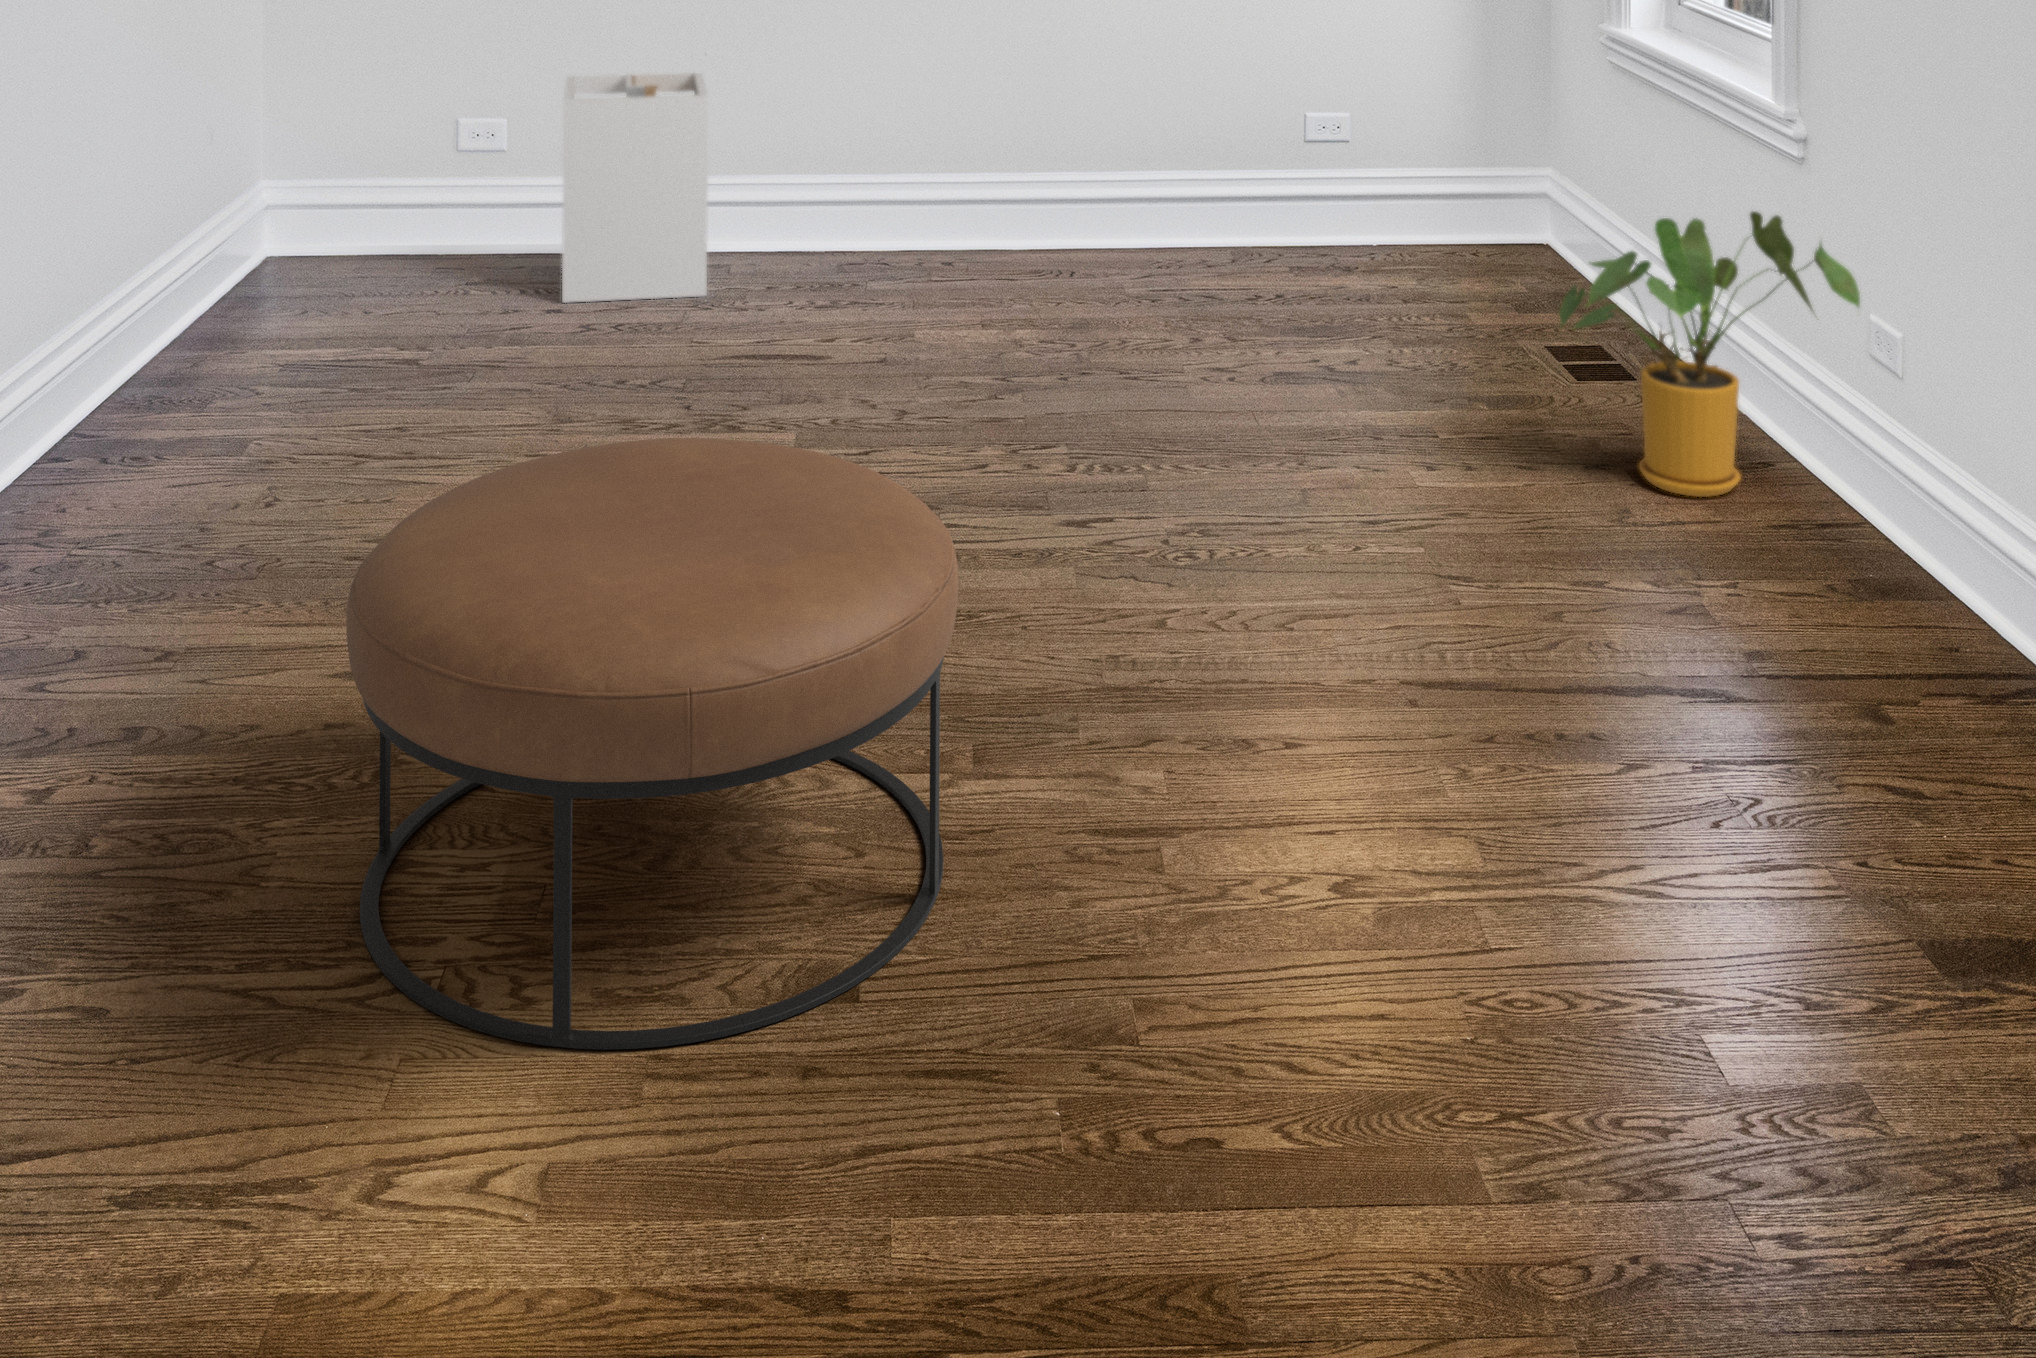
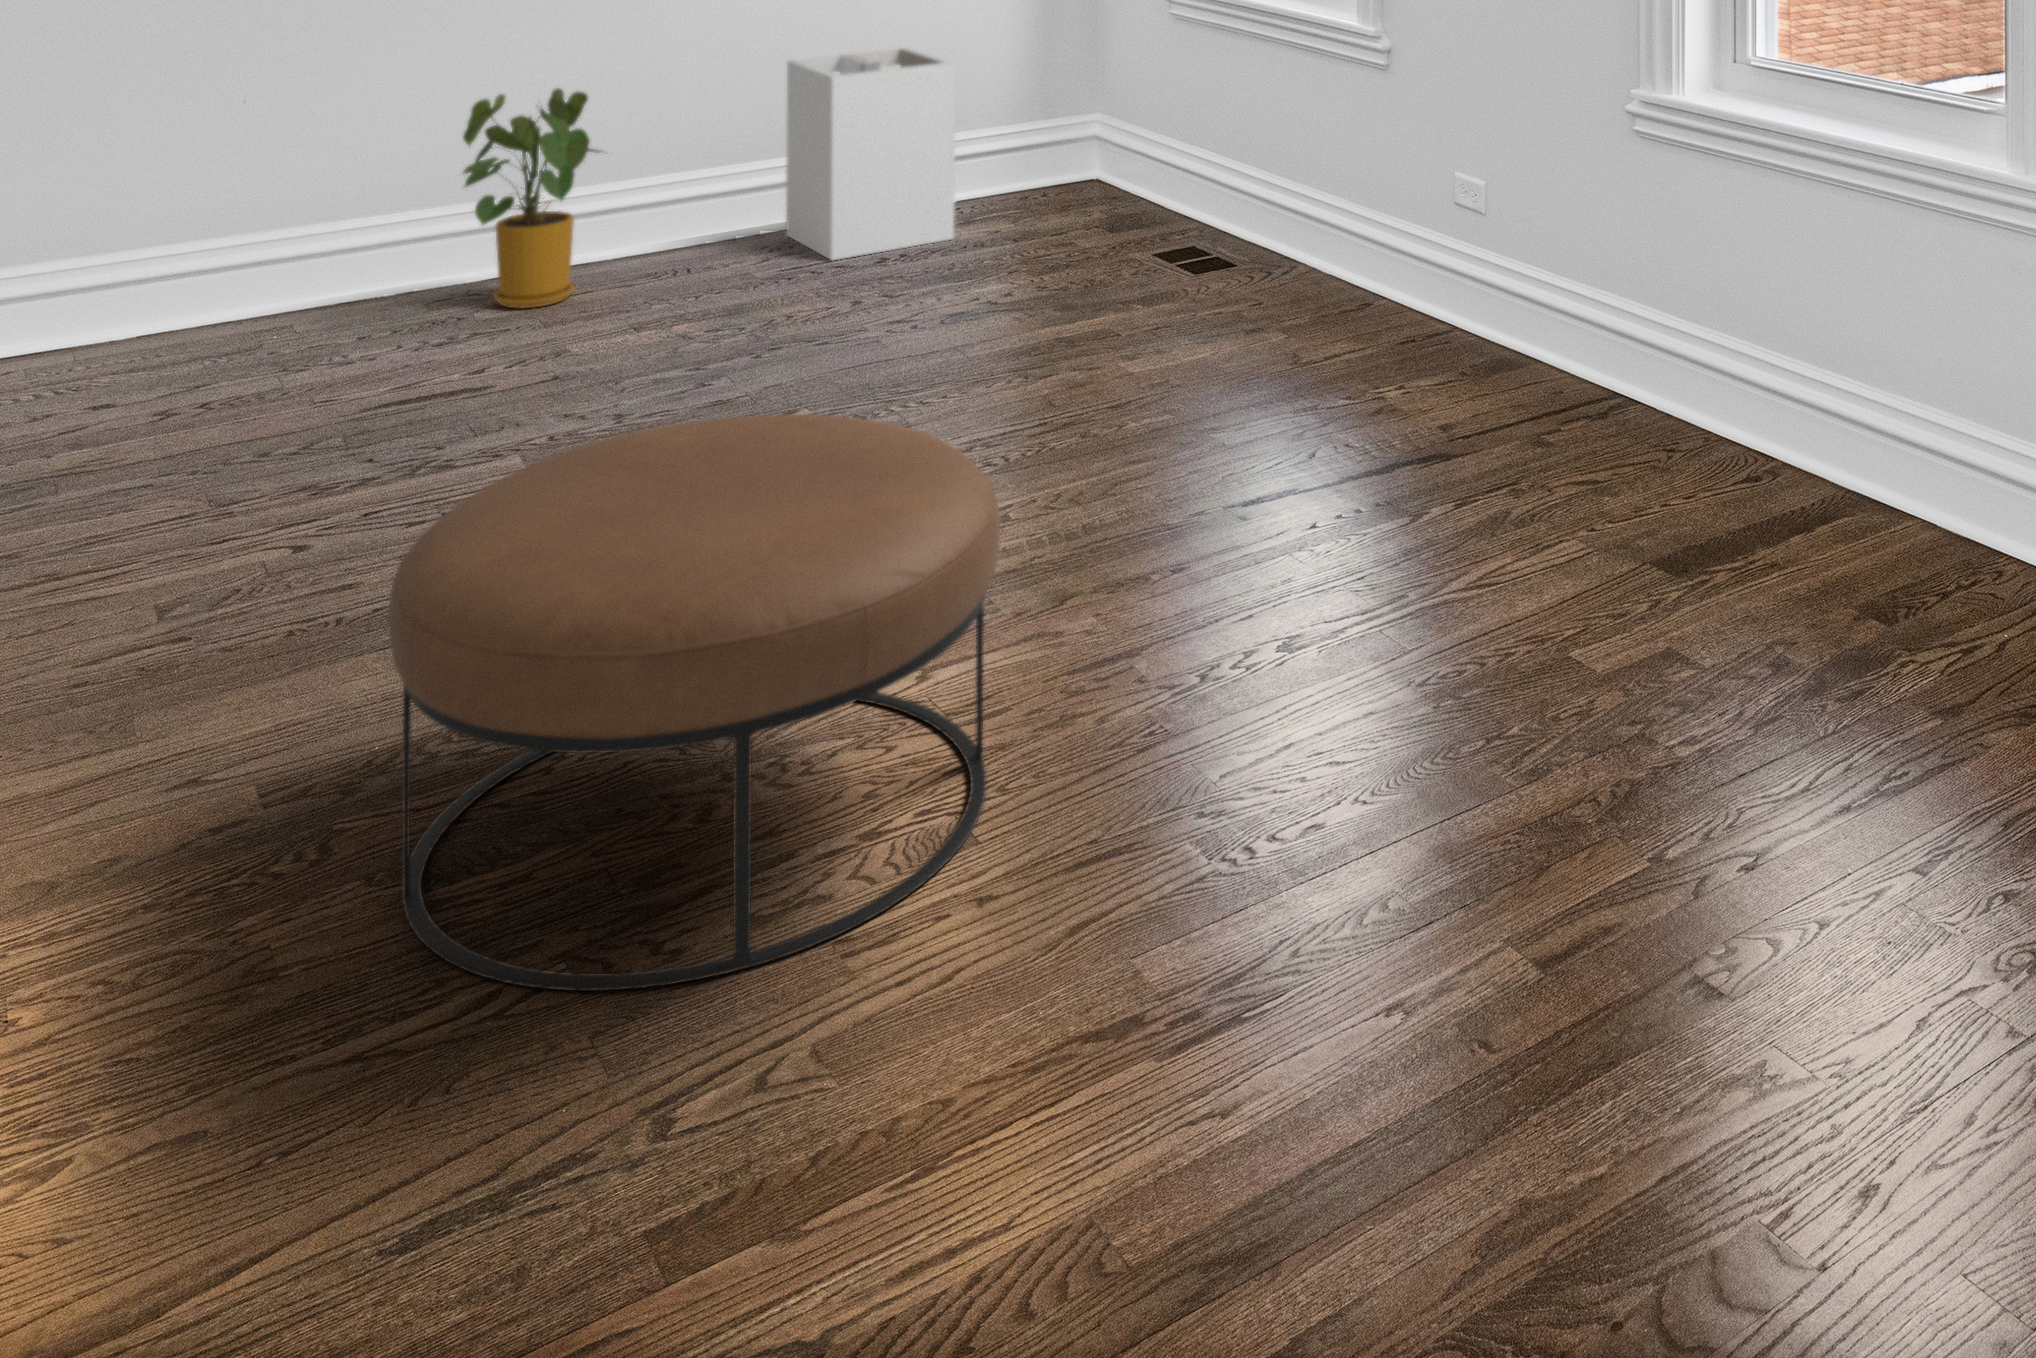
laundry hamper: present [562,73,708,303] -> present [786,48,955,260]
house plant: present [1560,211,1860,497] -> present [463,88,599,308]

